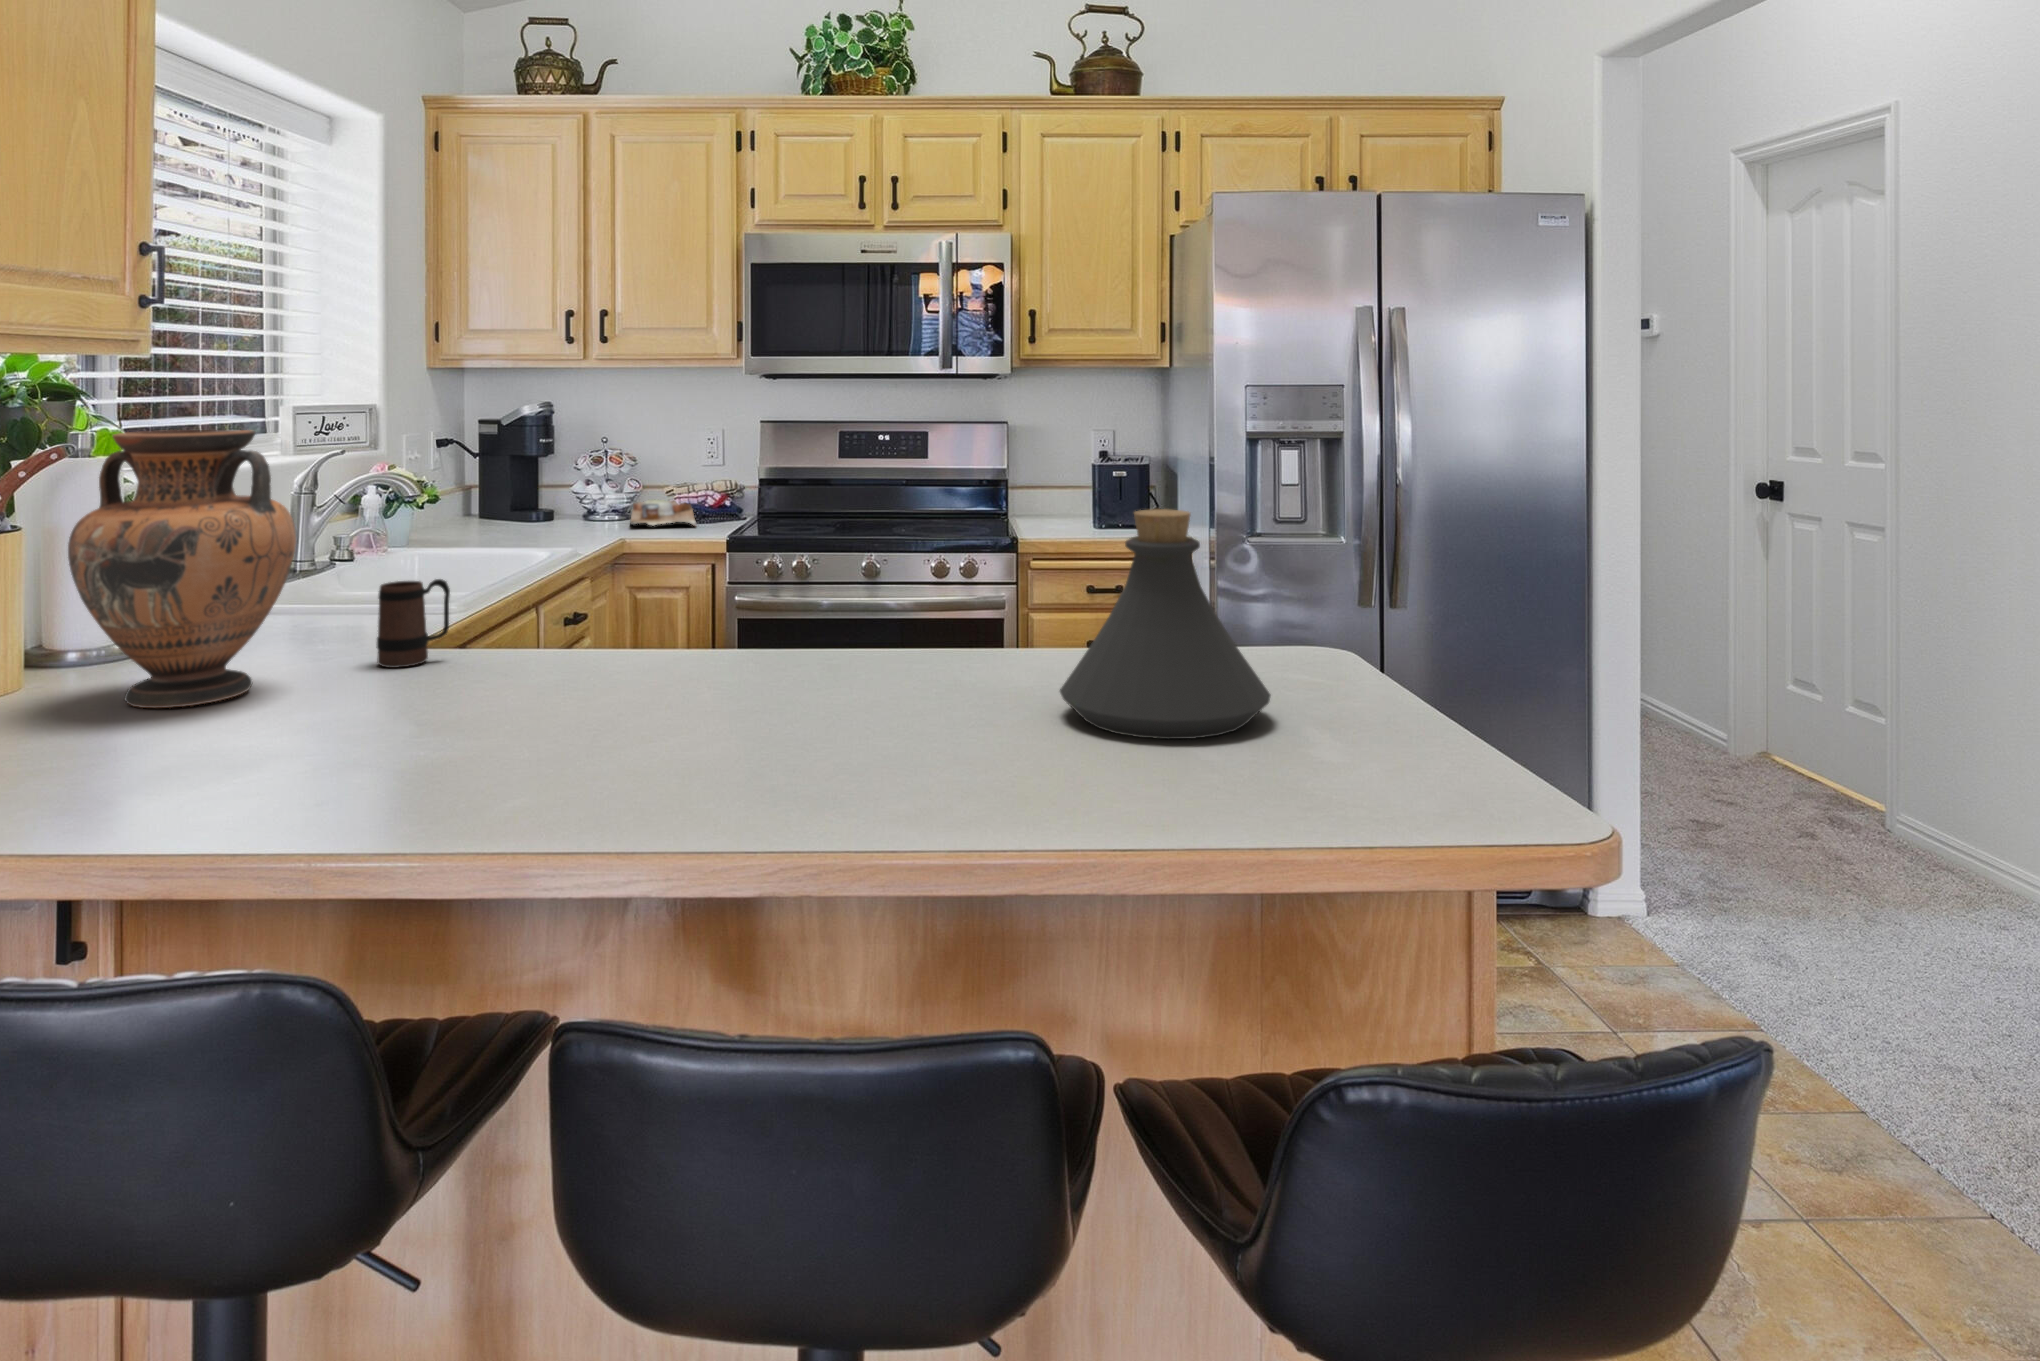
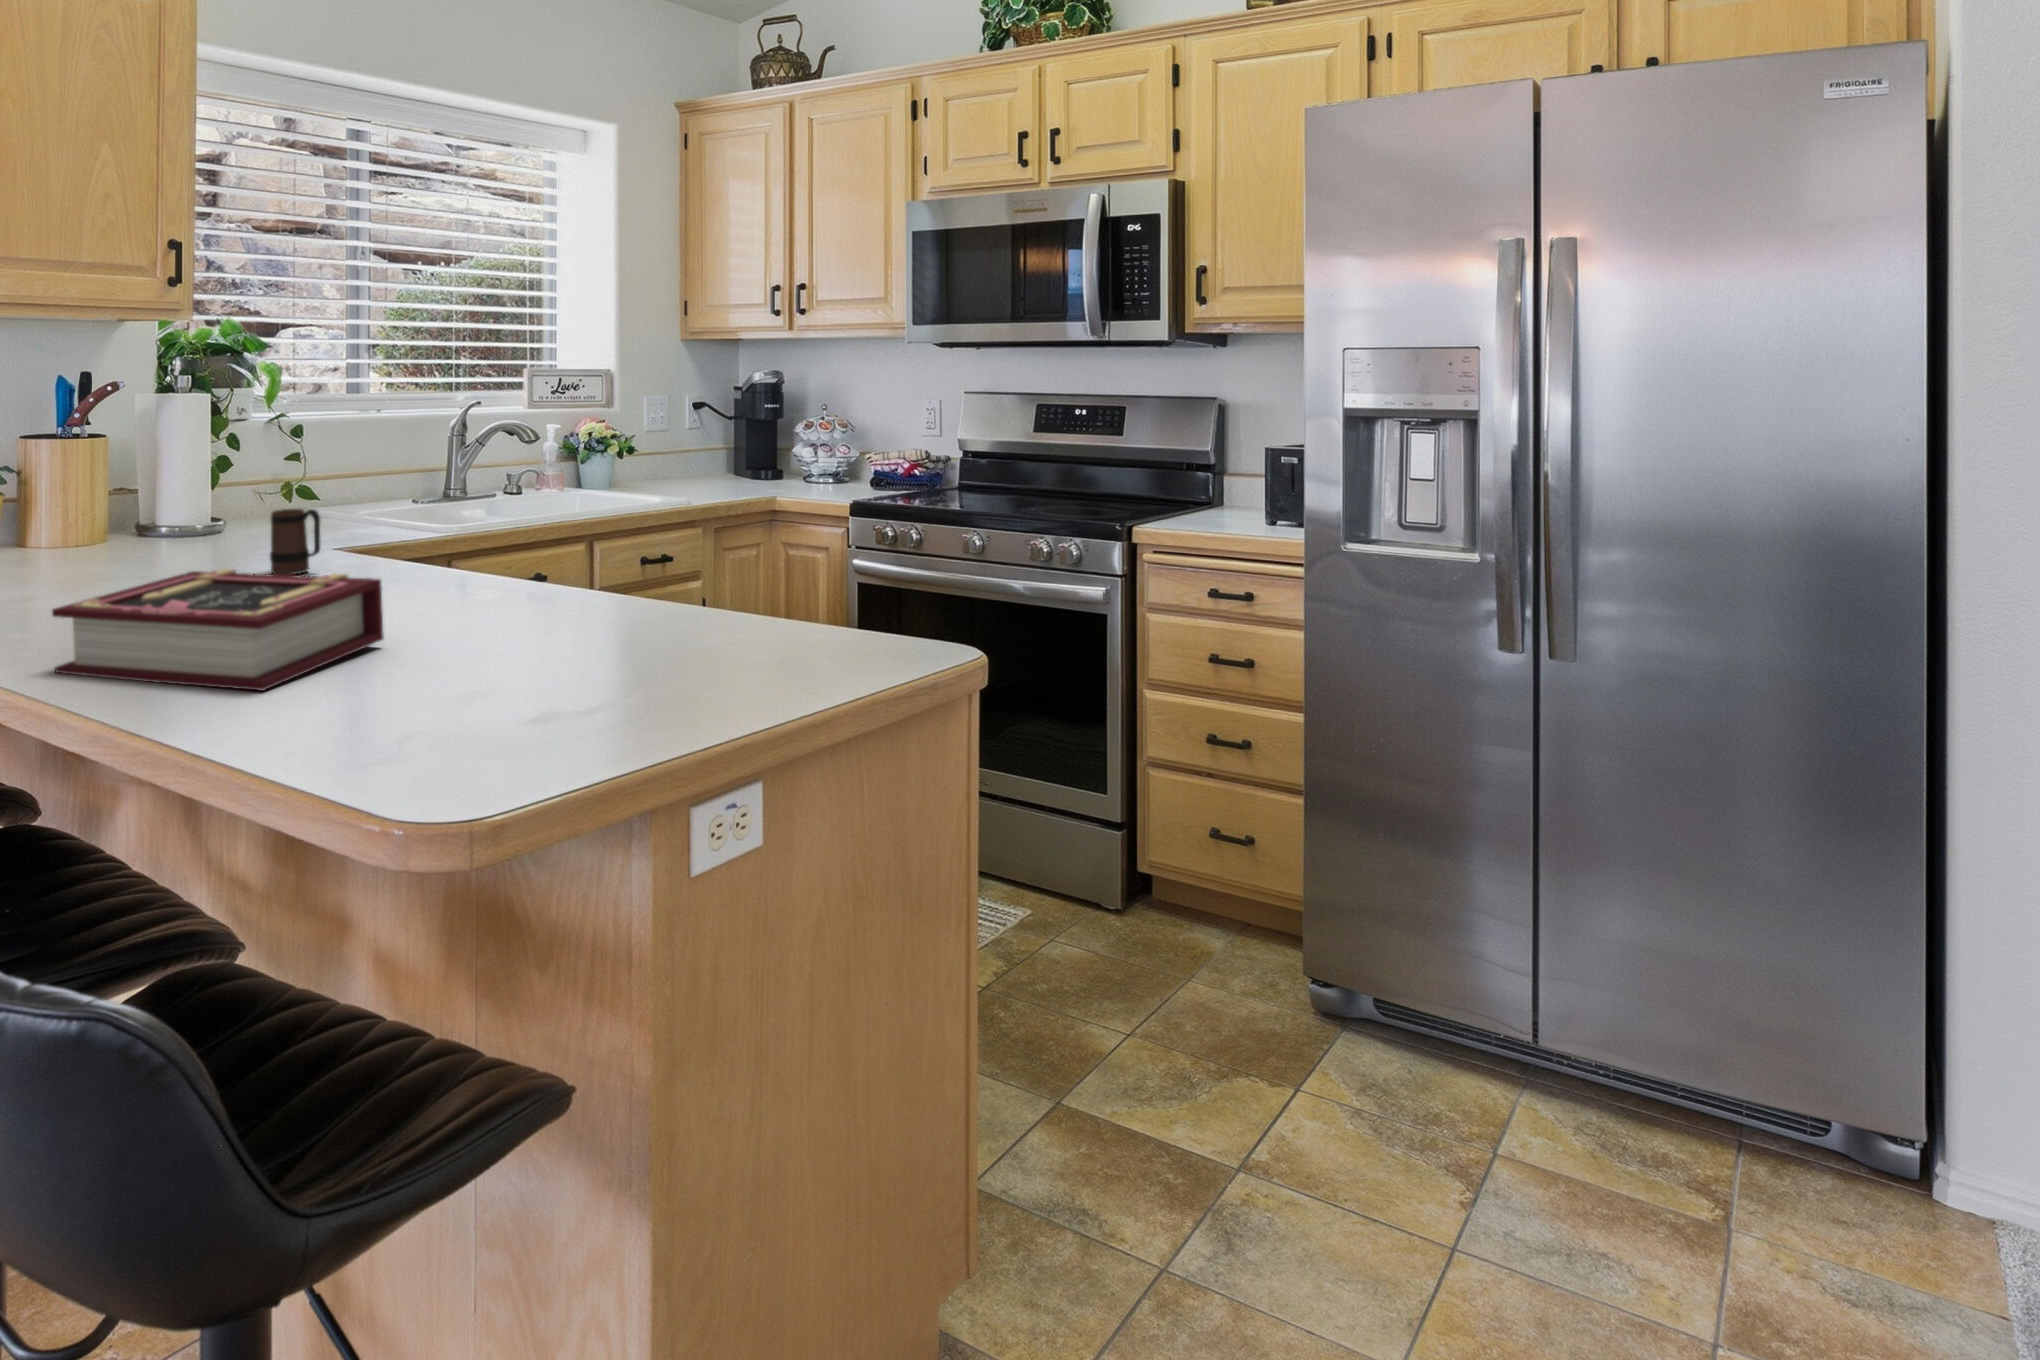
vase: present [68,430,296,708] -> none [45,388,200,583]
cutting board: present [630,500,696,526] -> none [805,461,904,489]
bottle: present [1060,509,1271,739] -> none [443,486,666,731]
book: none [565,631,892,791] -> present [52,569,384,691]

